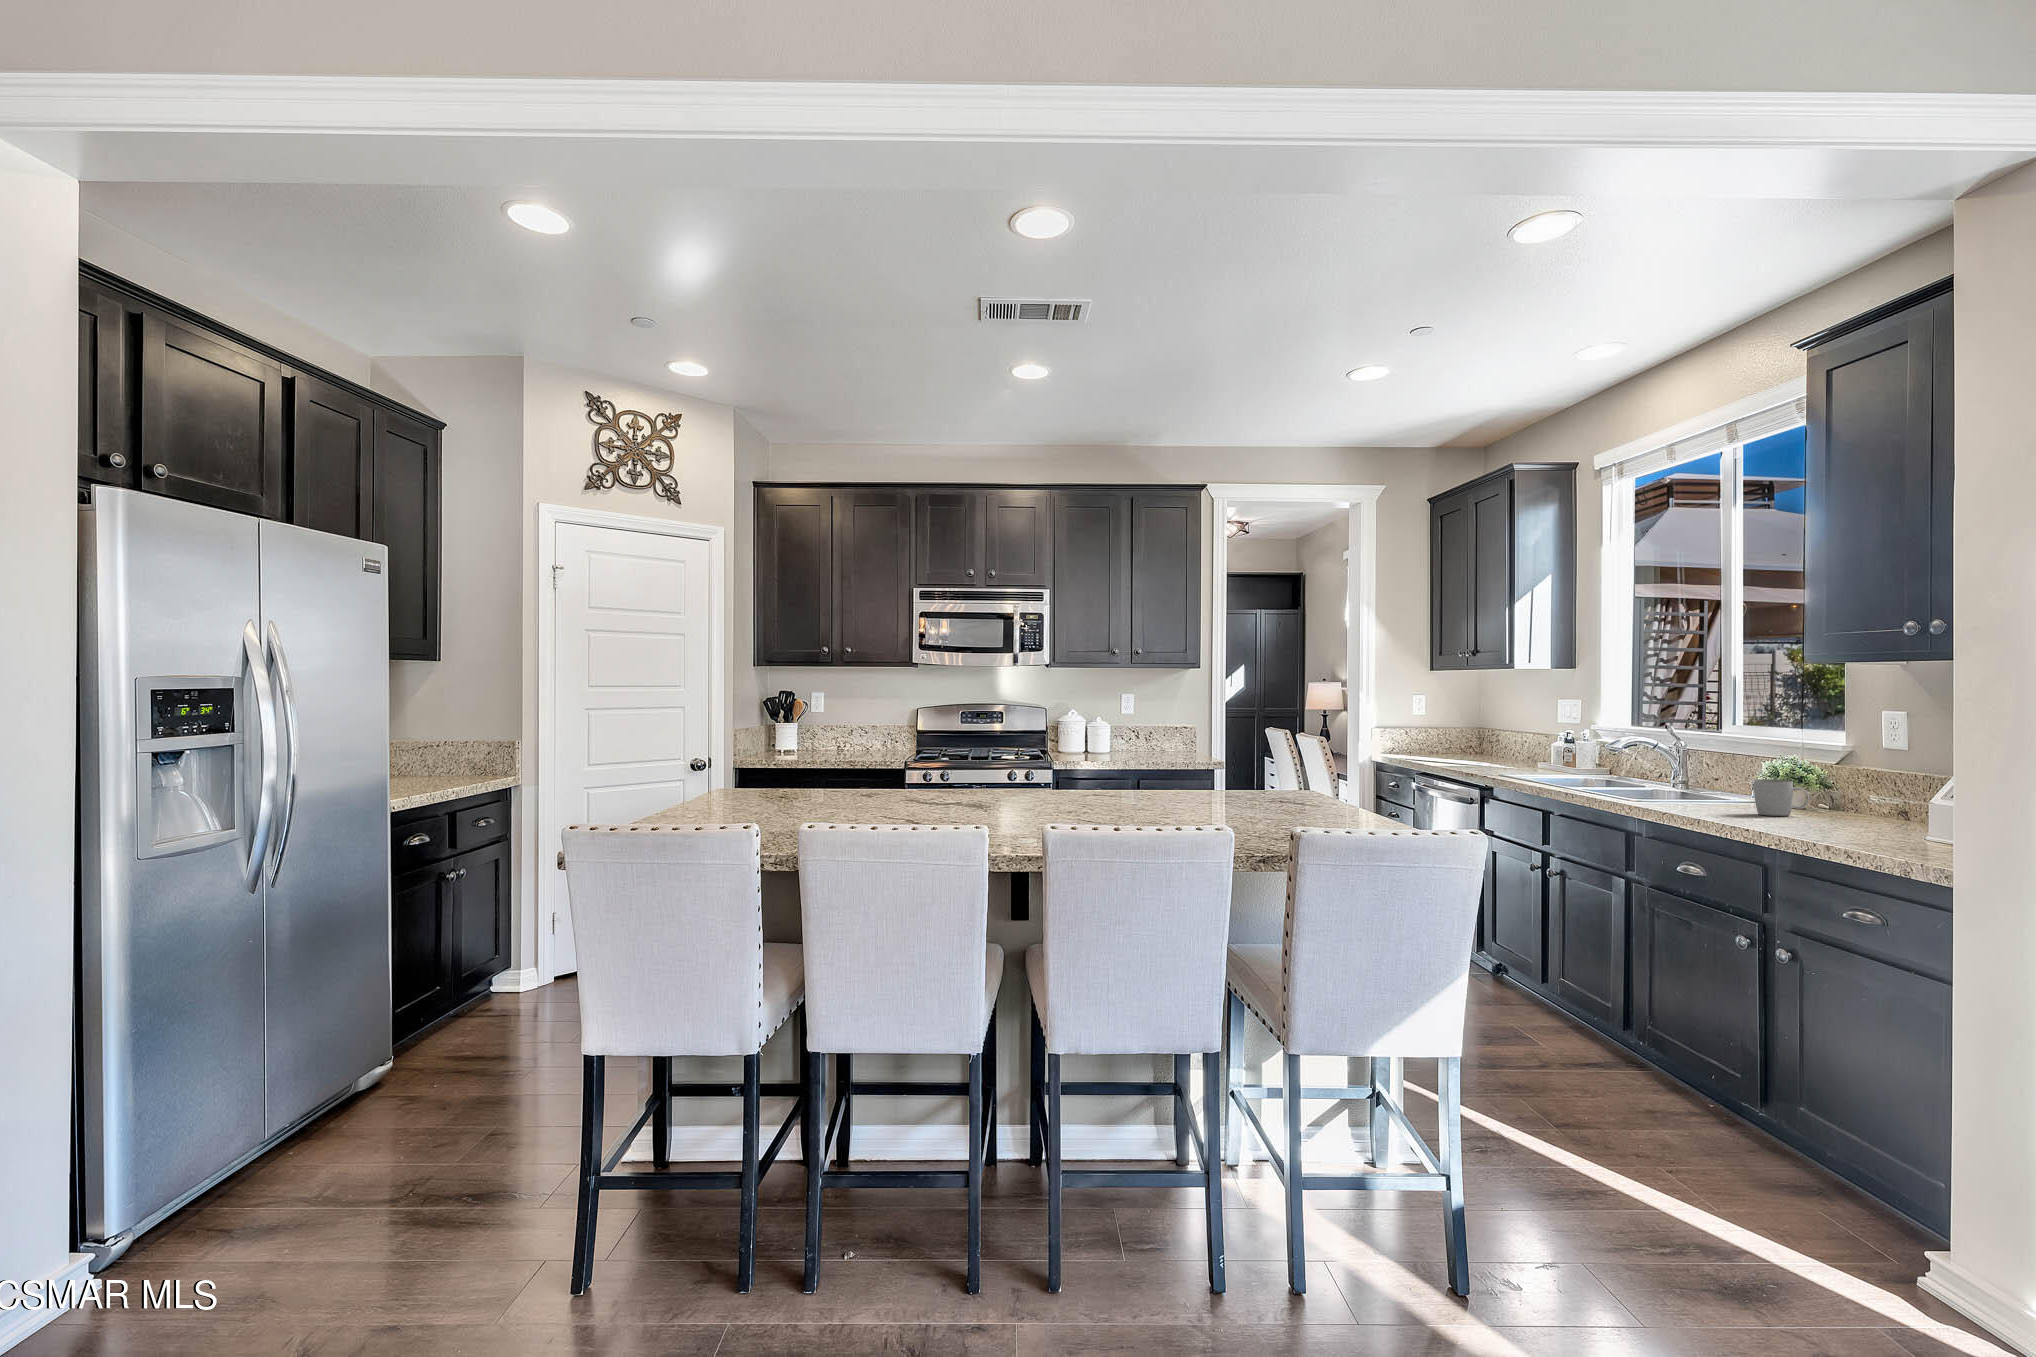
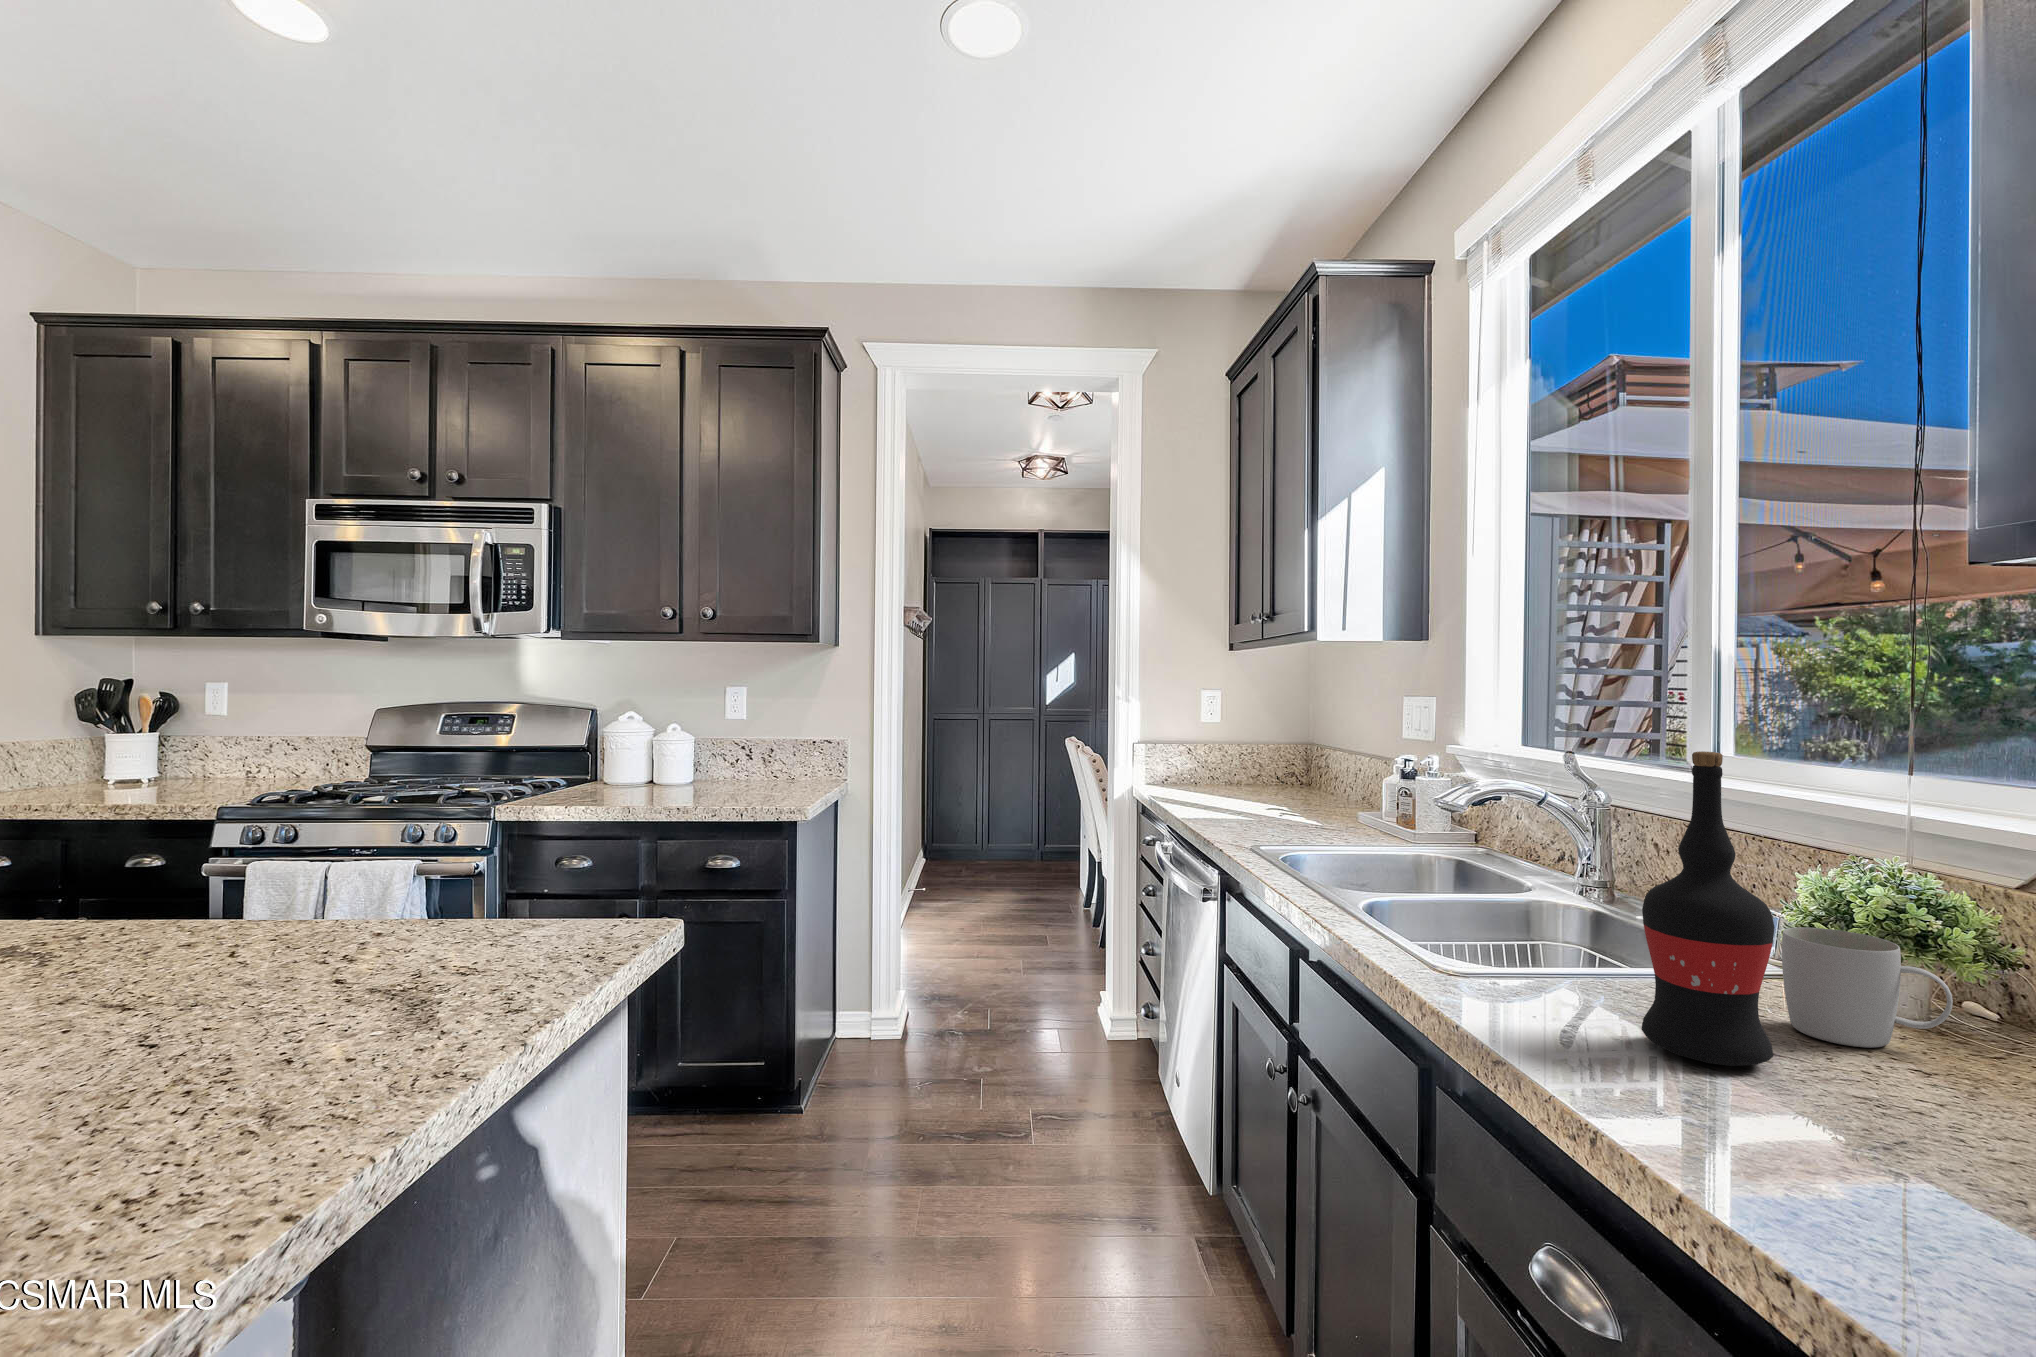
wine bottle: none [1704,716,1749,819] -> present [1641,751,1775,1066]

